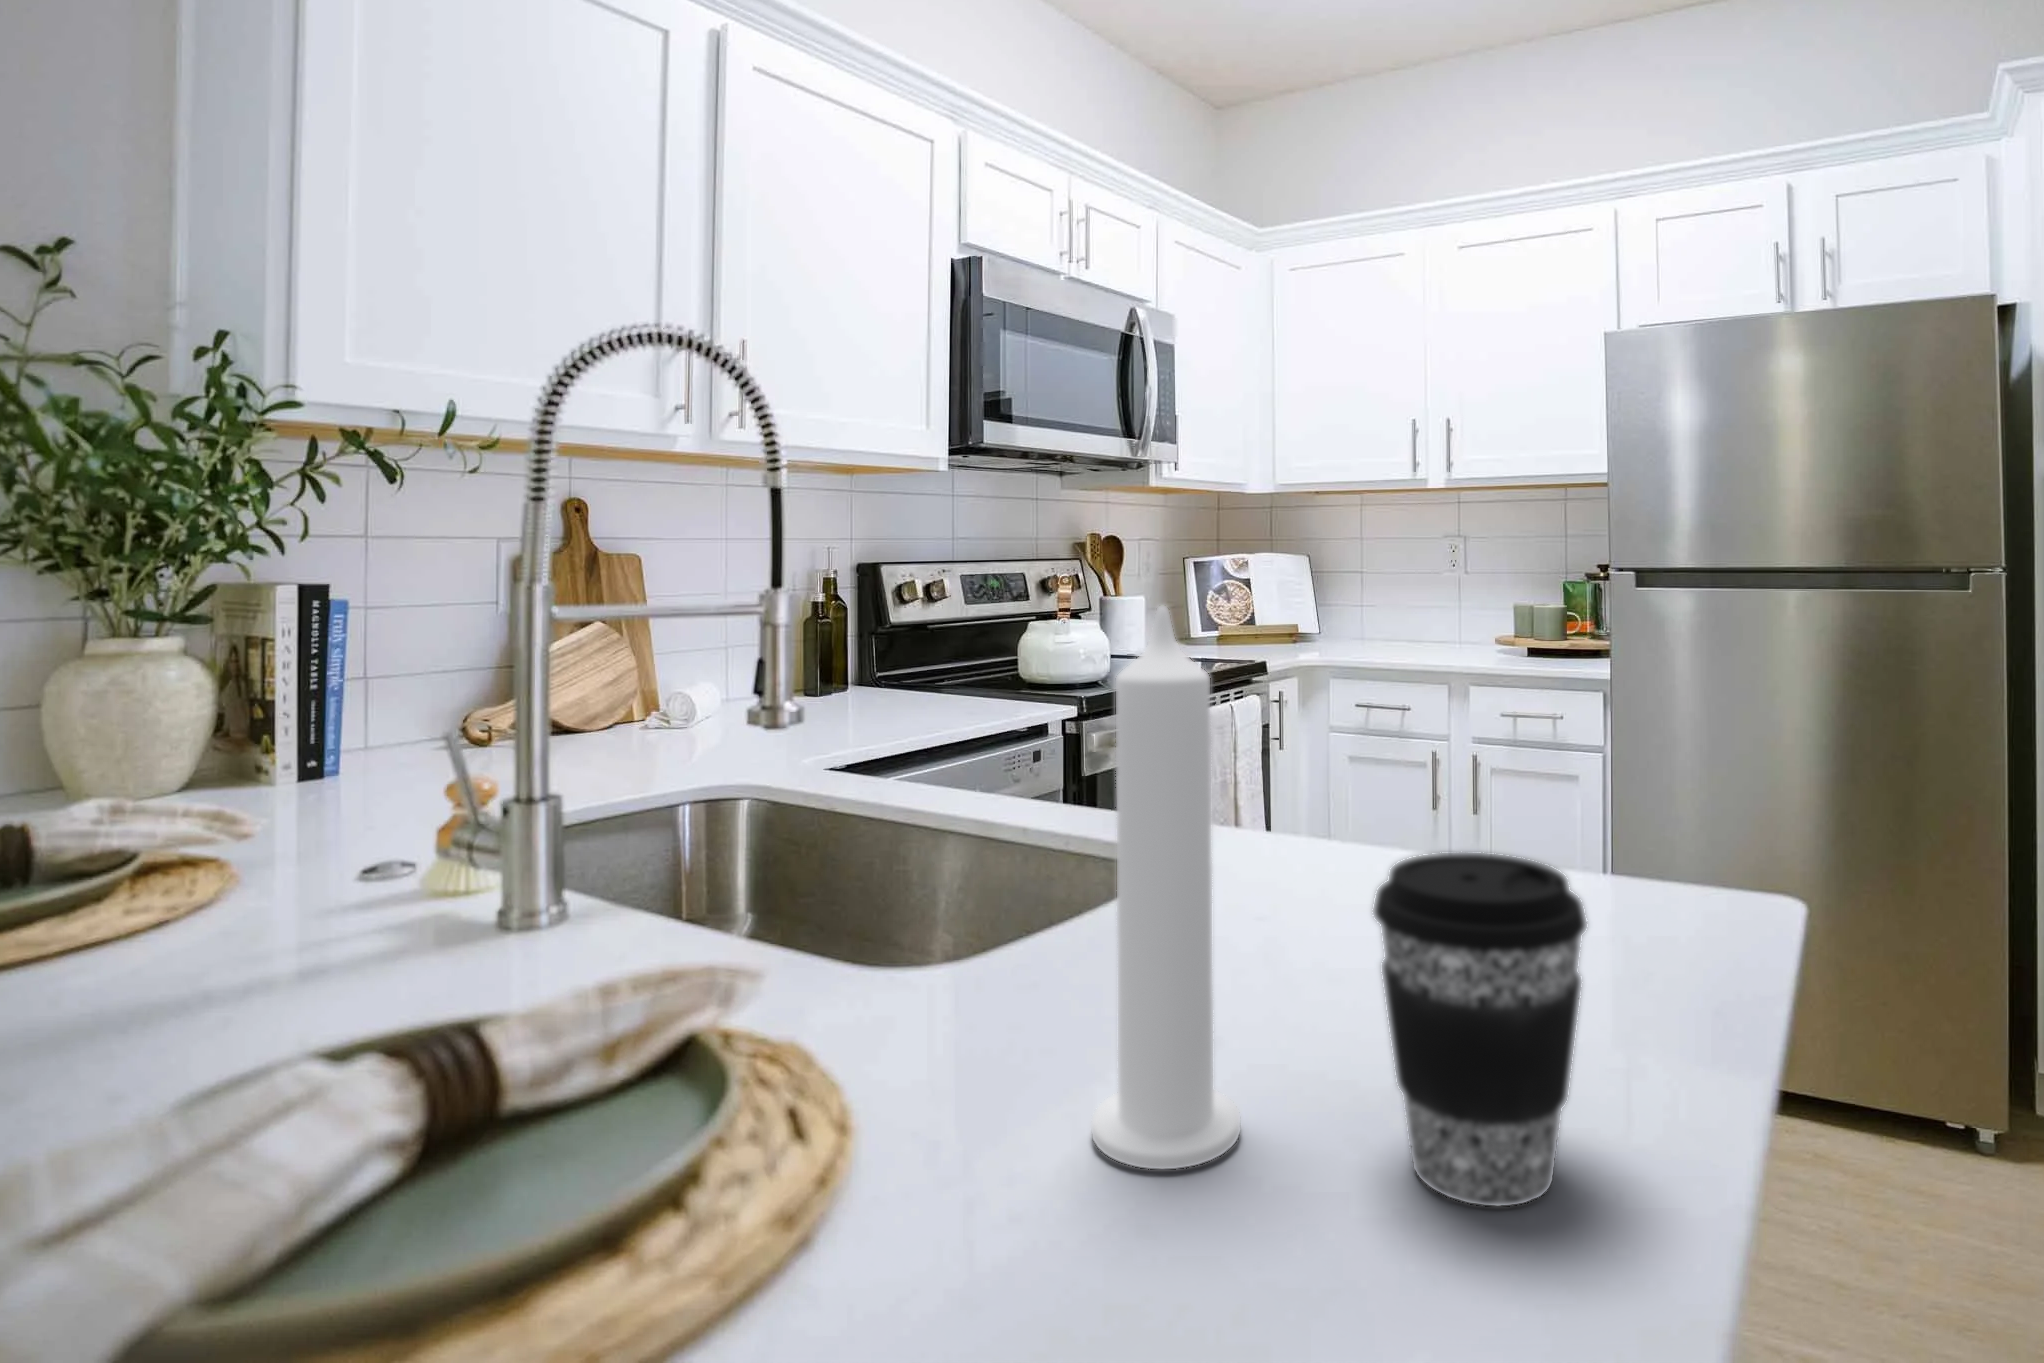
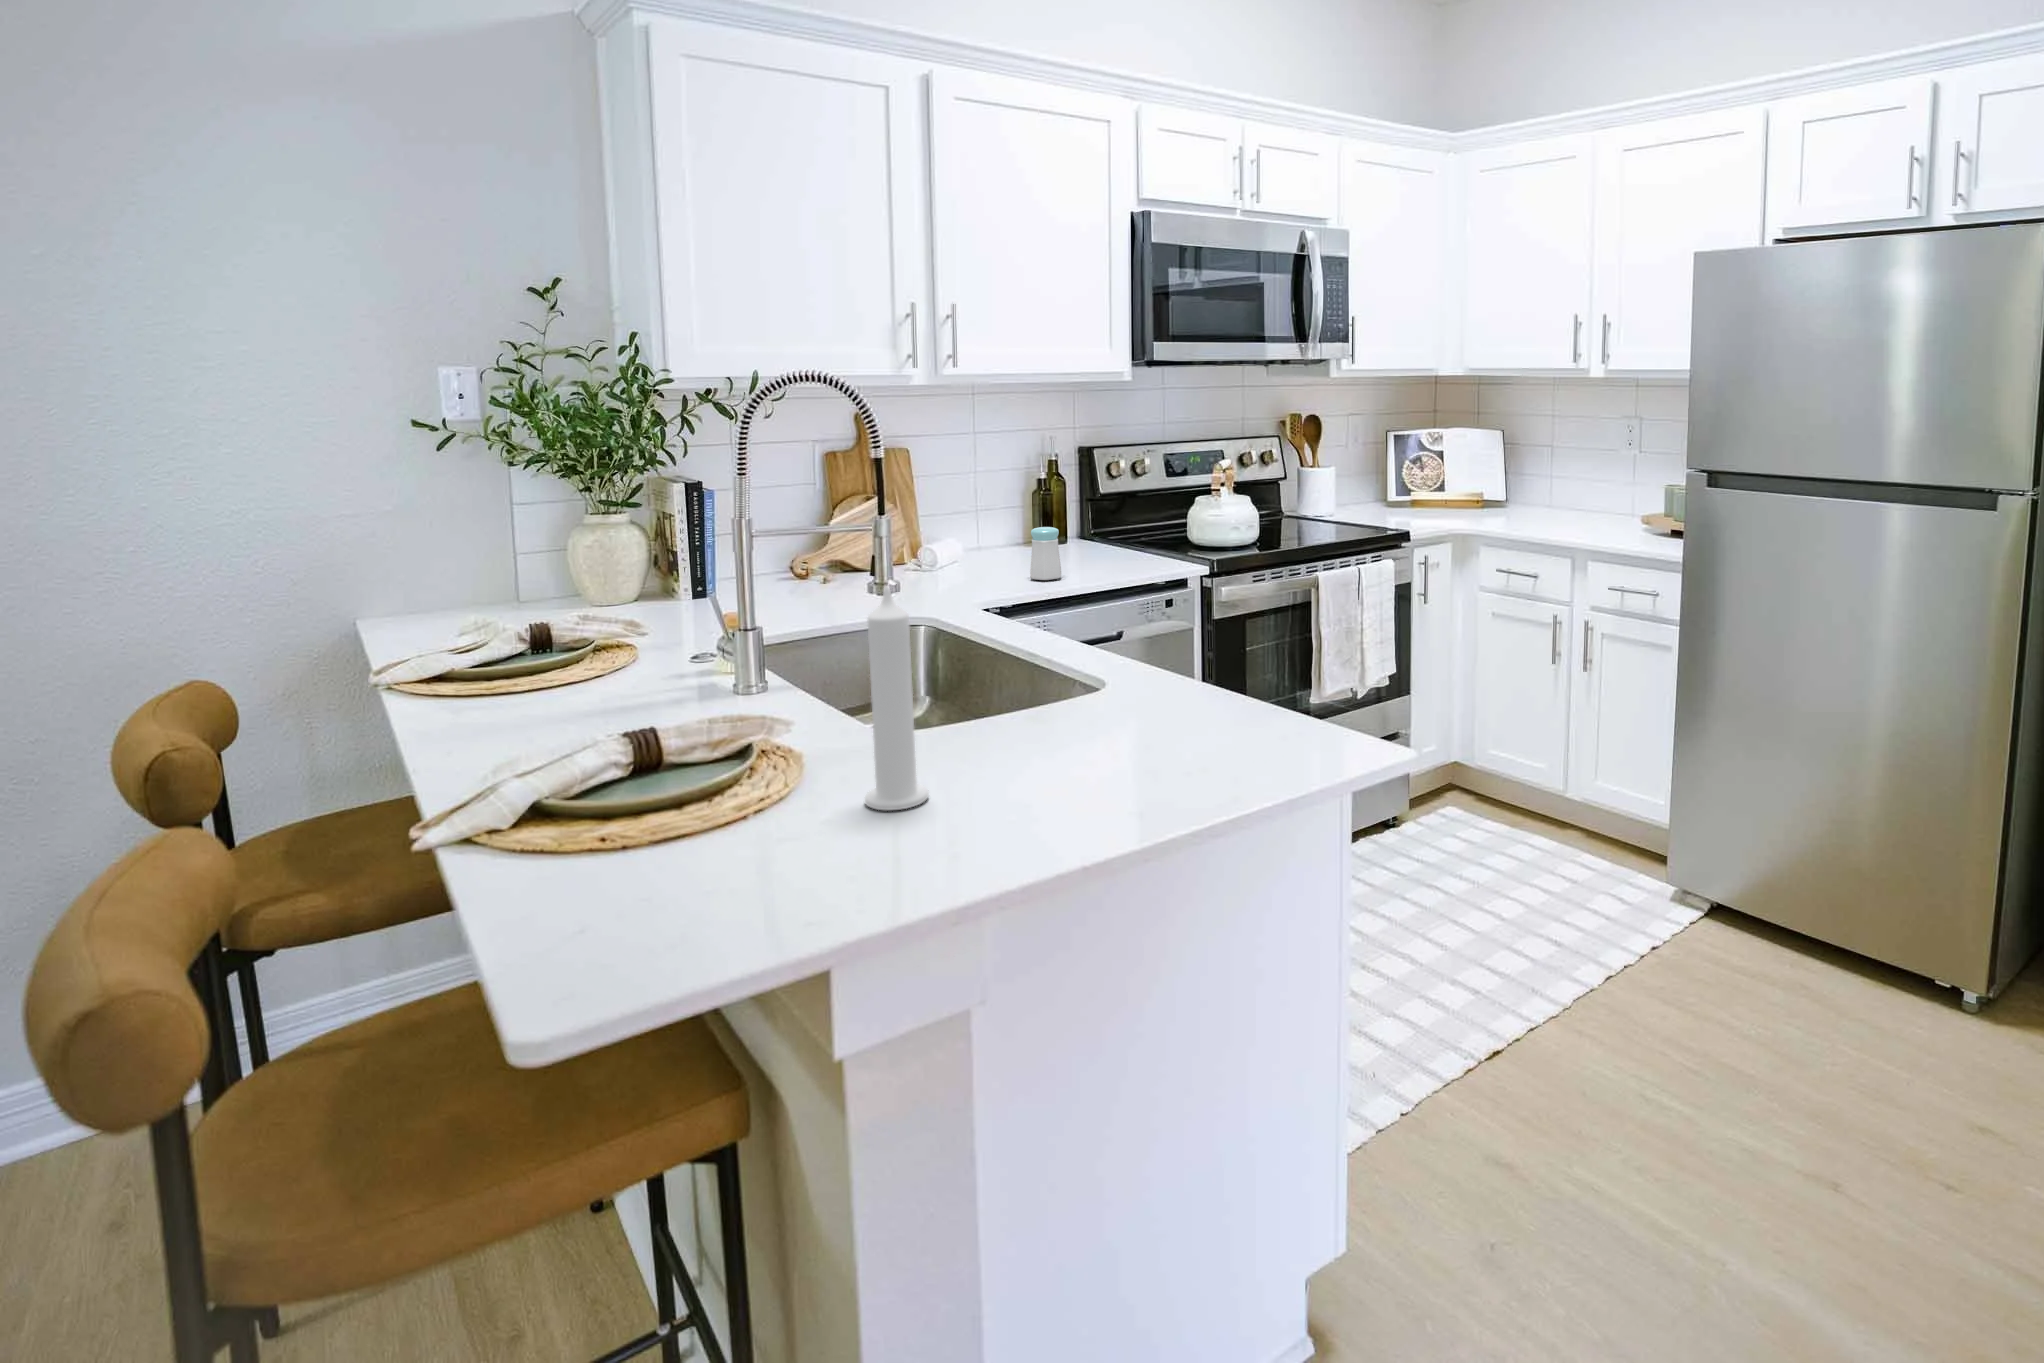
salt shaker: none [857,651,903,726] -> present [1030,527,1061,580]
coffee cup: present [1374,853,1587,1206] -> none [942,699,1030,835]

